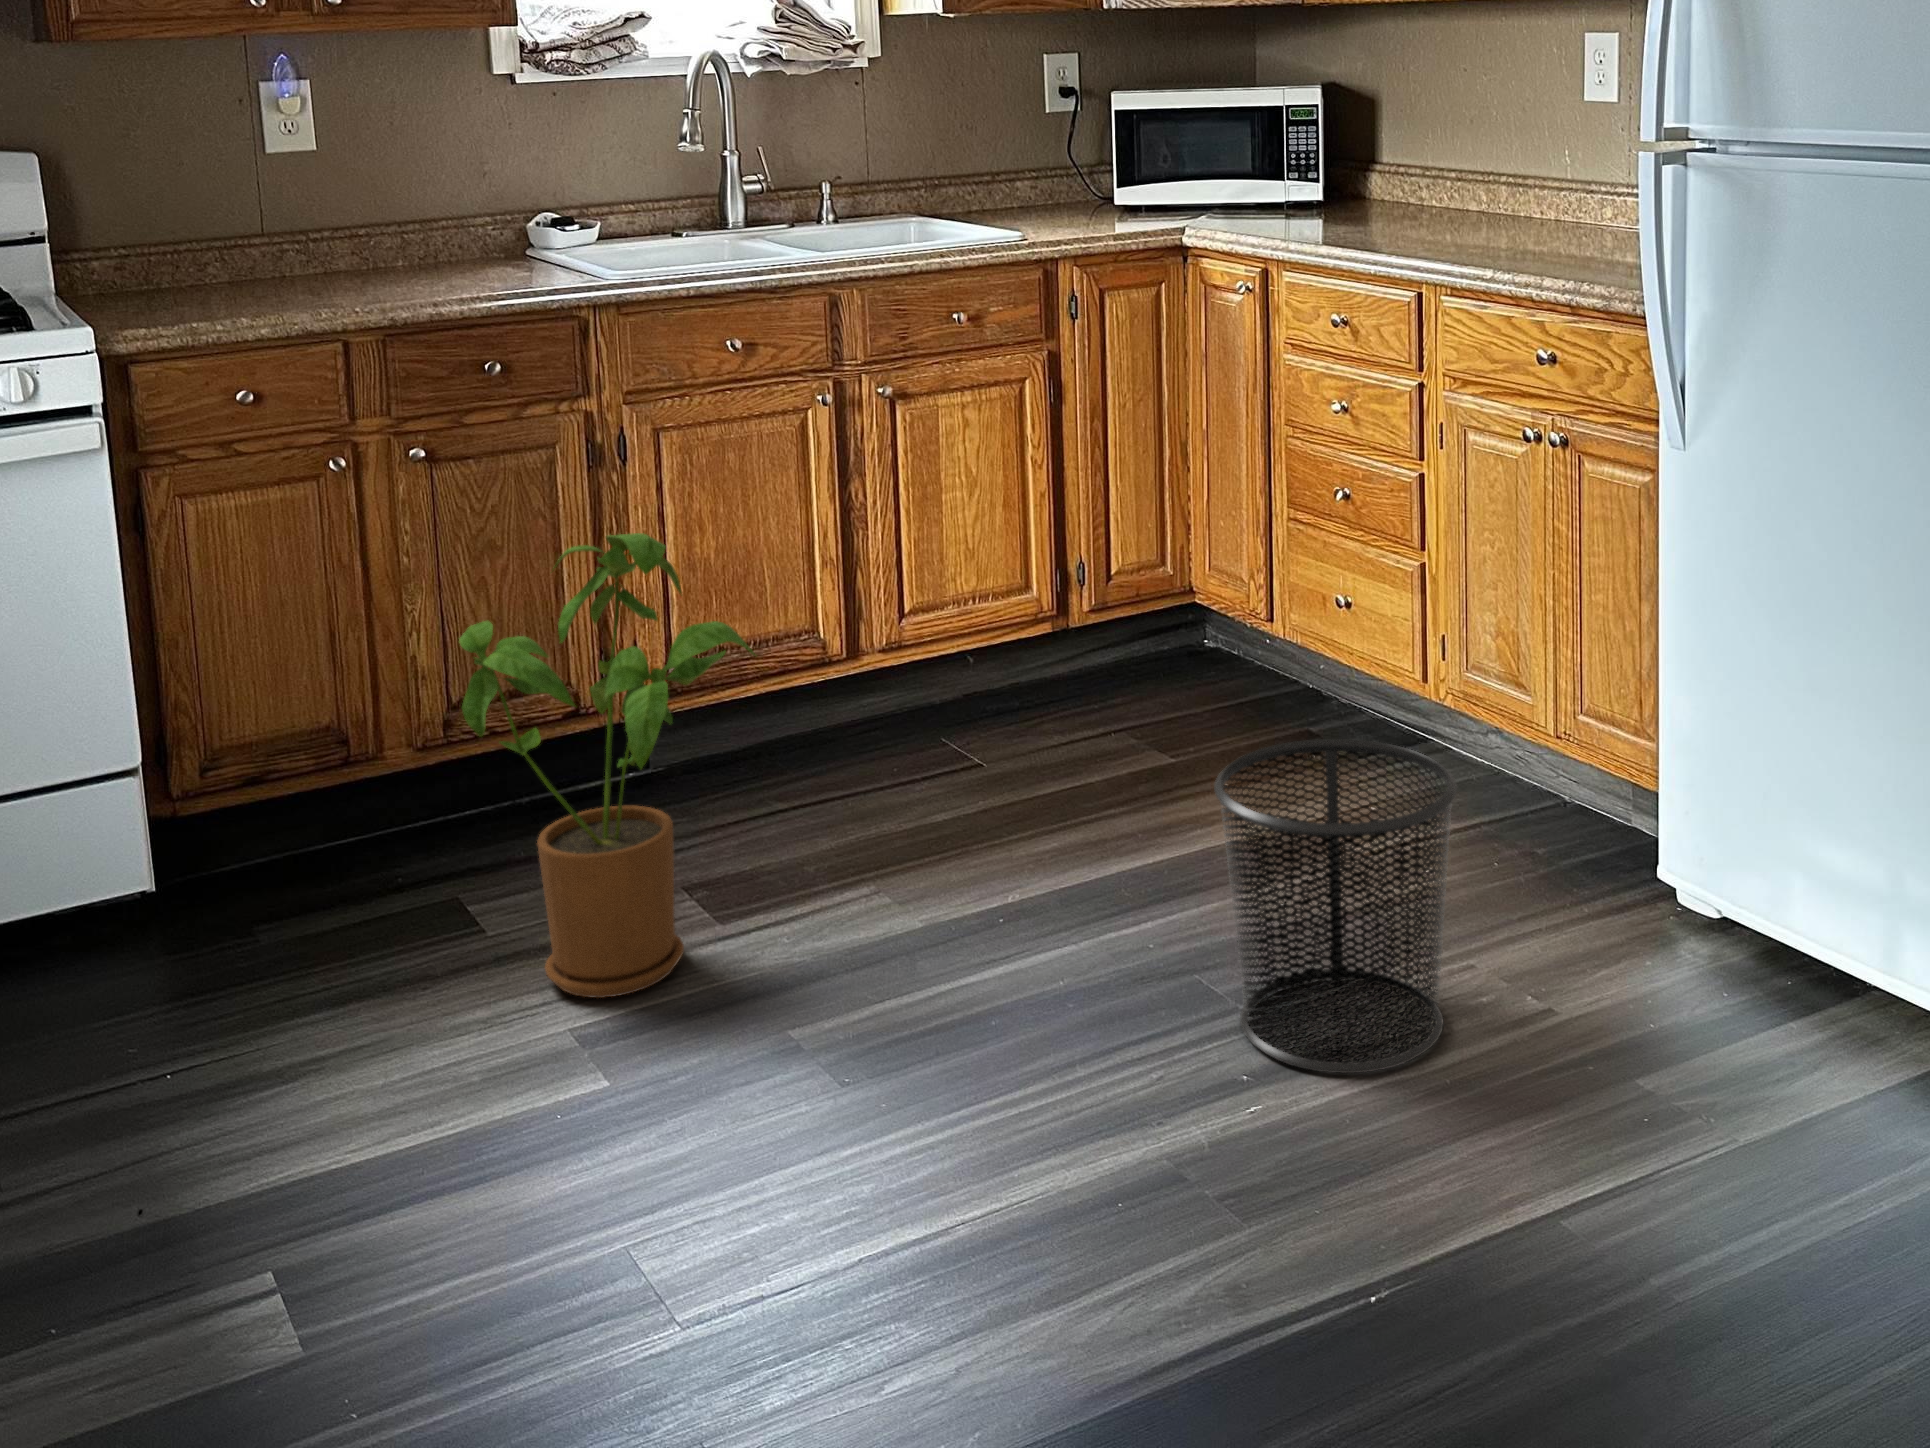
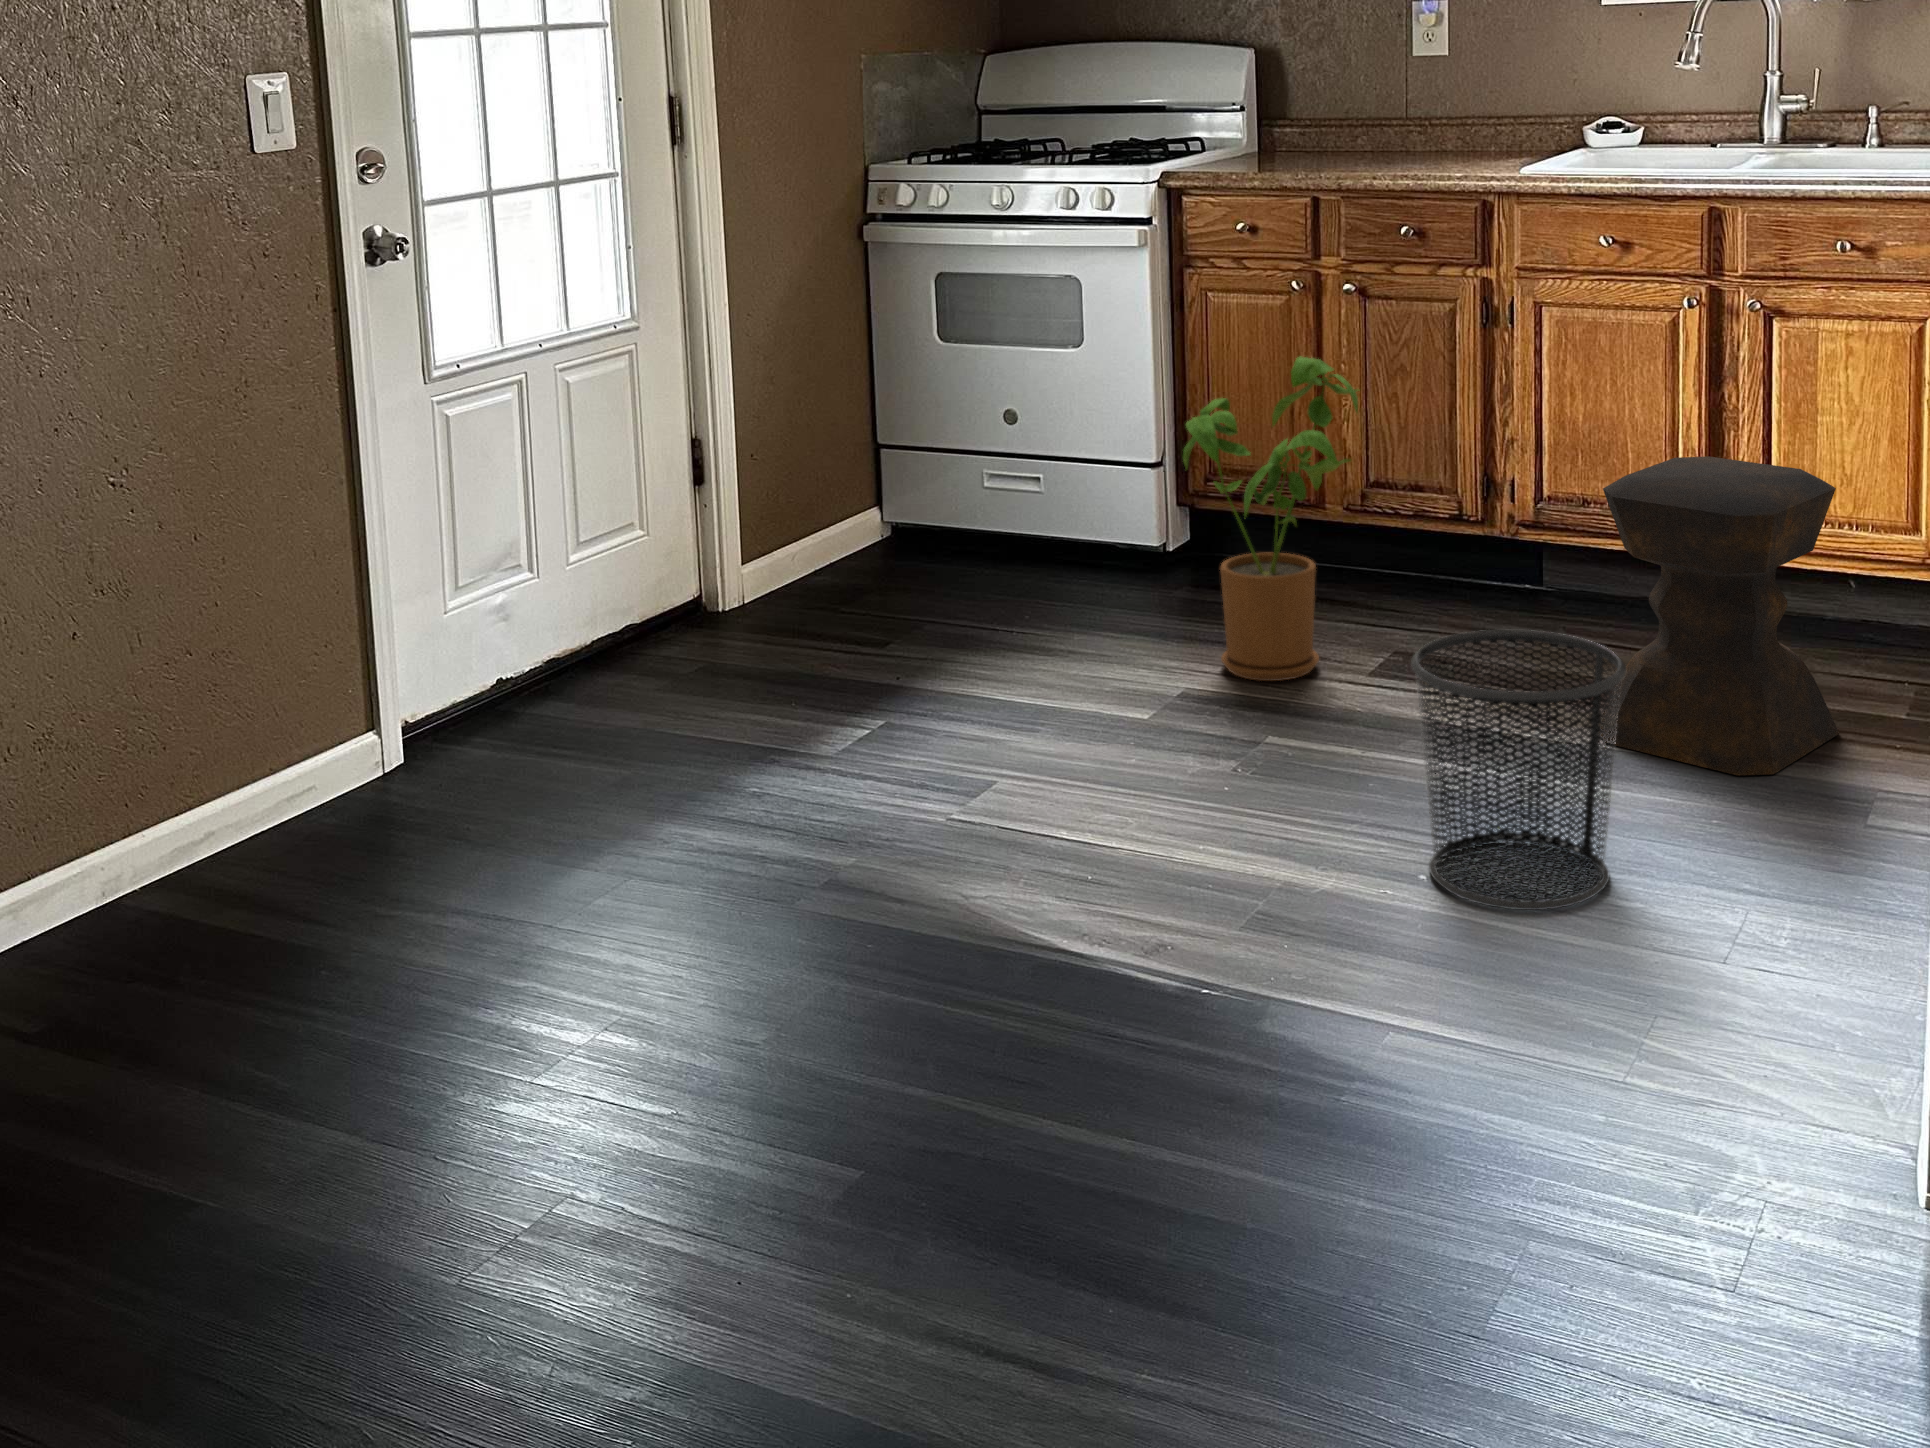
stool: none [1001,532,1245,879] -> present [1599,456,1839,776]

